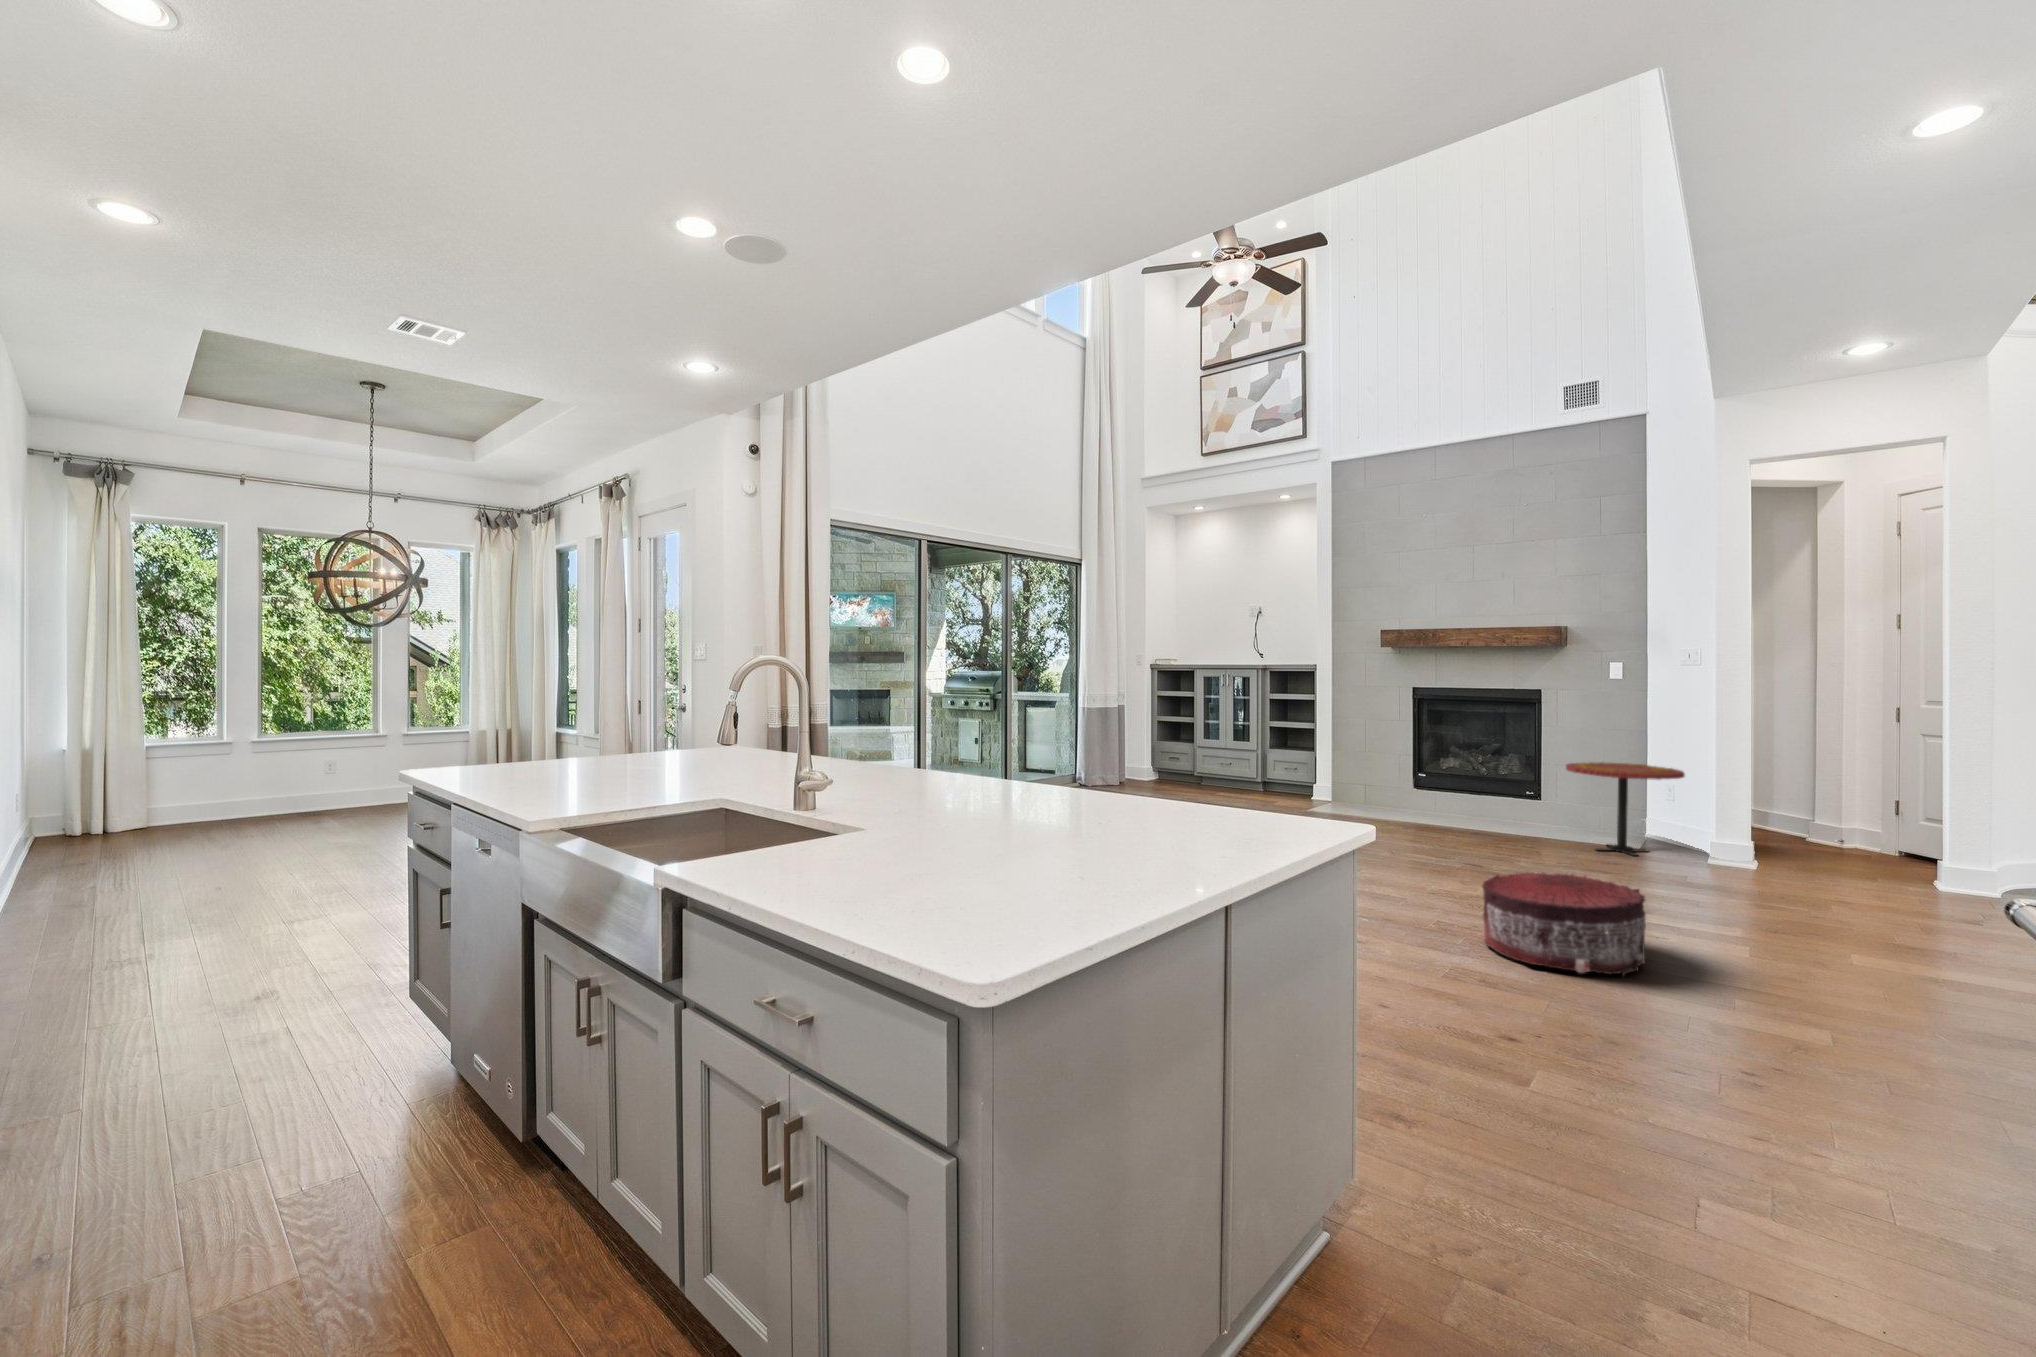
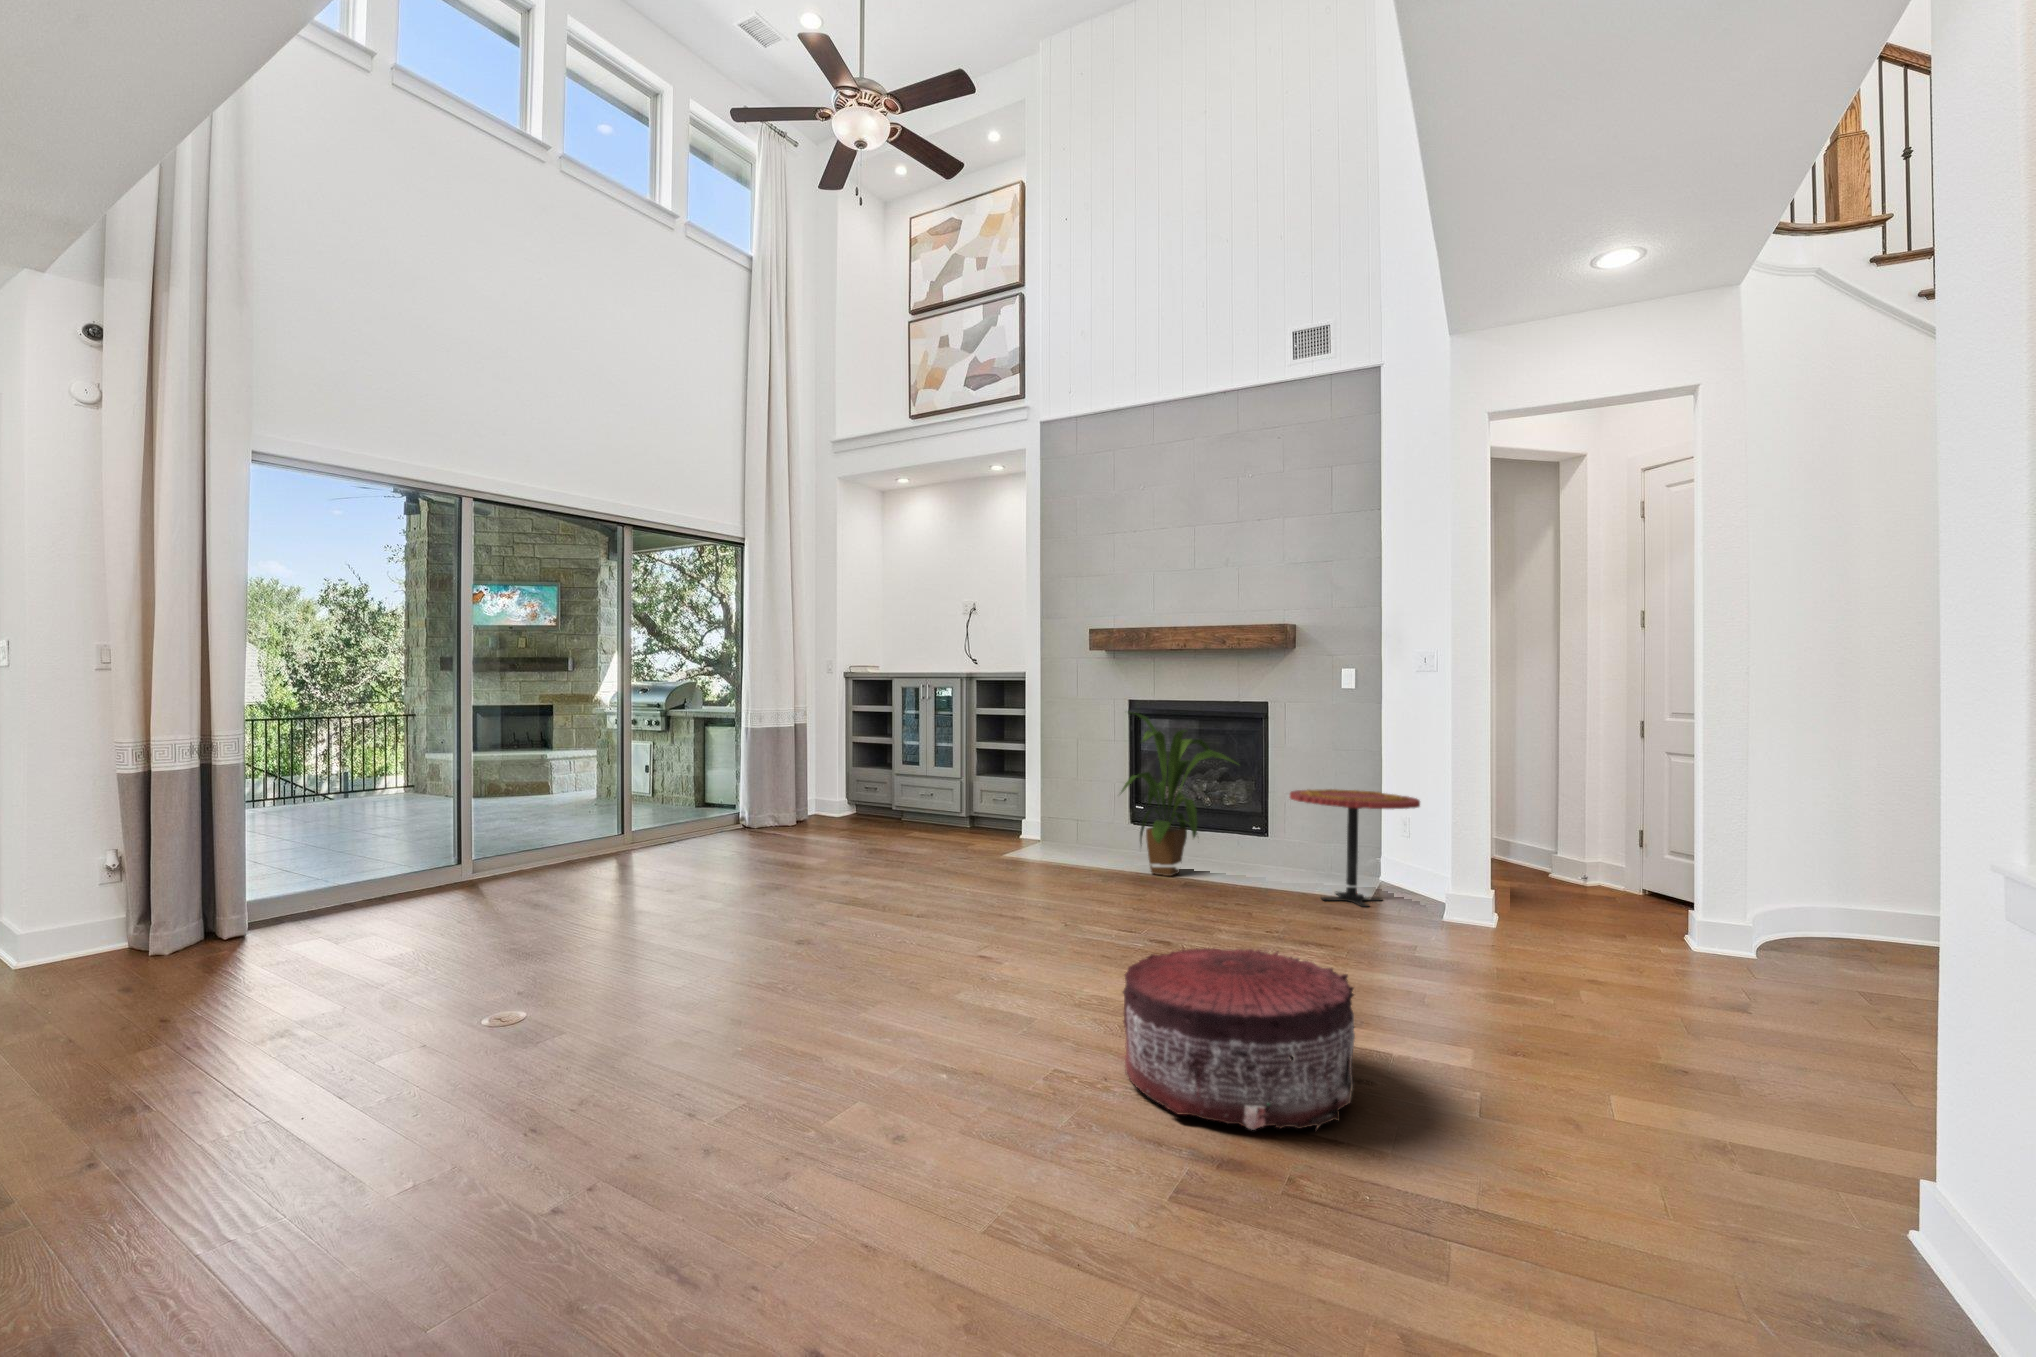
house plant: none [1412,700,1518,831] -> present [1121,713,1236,876]

